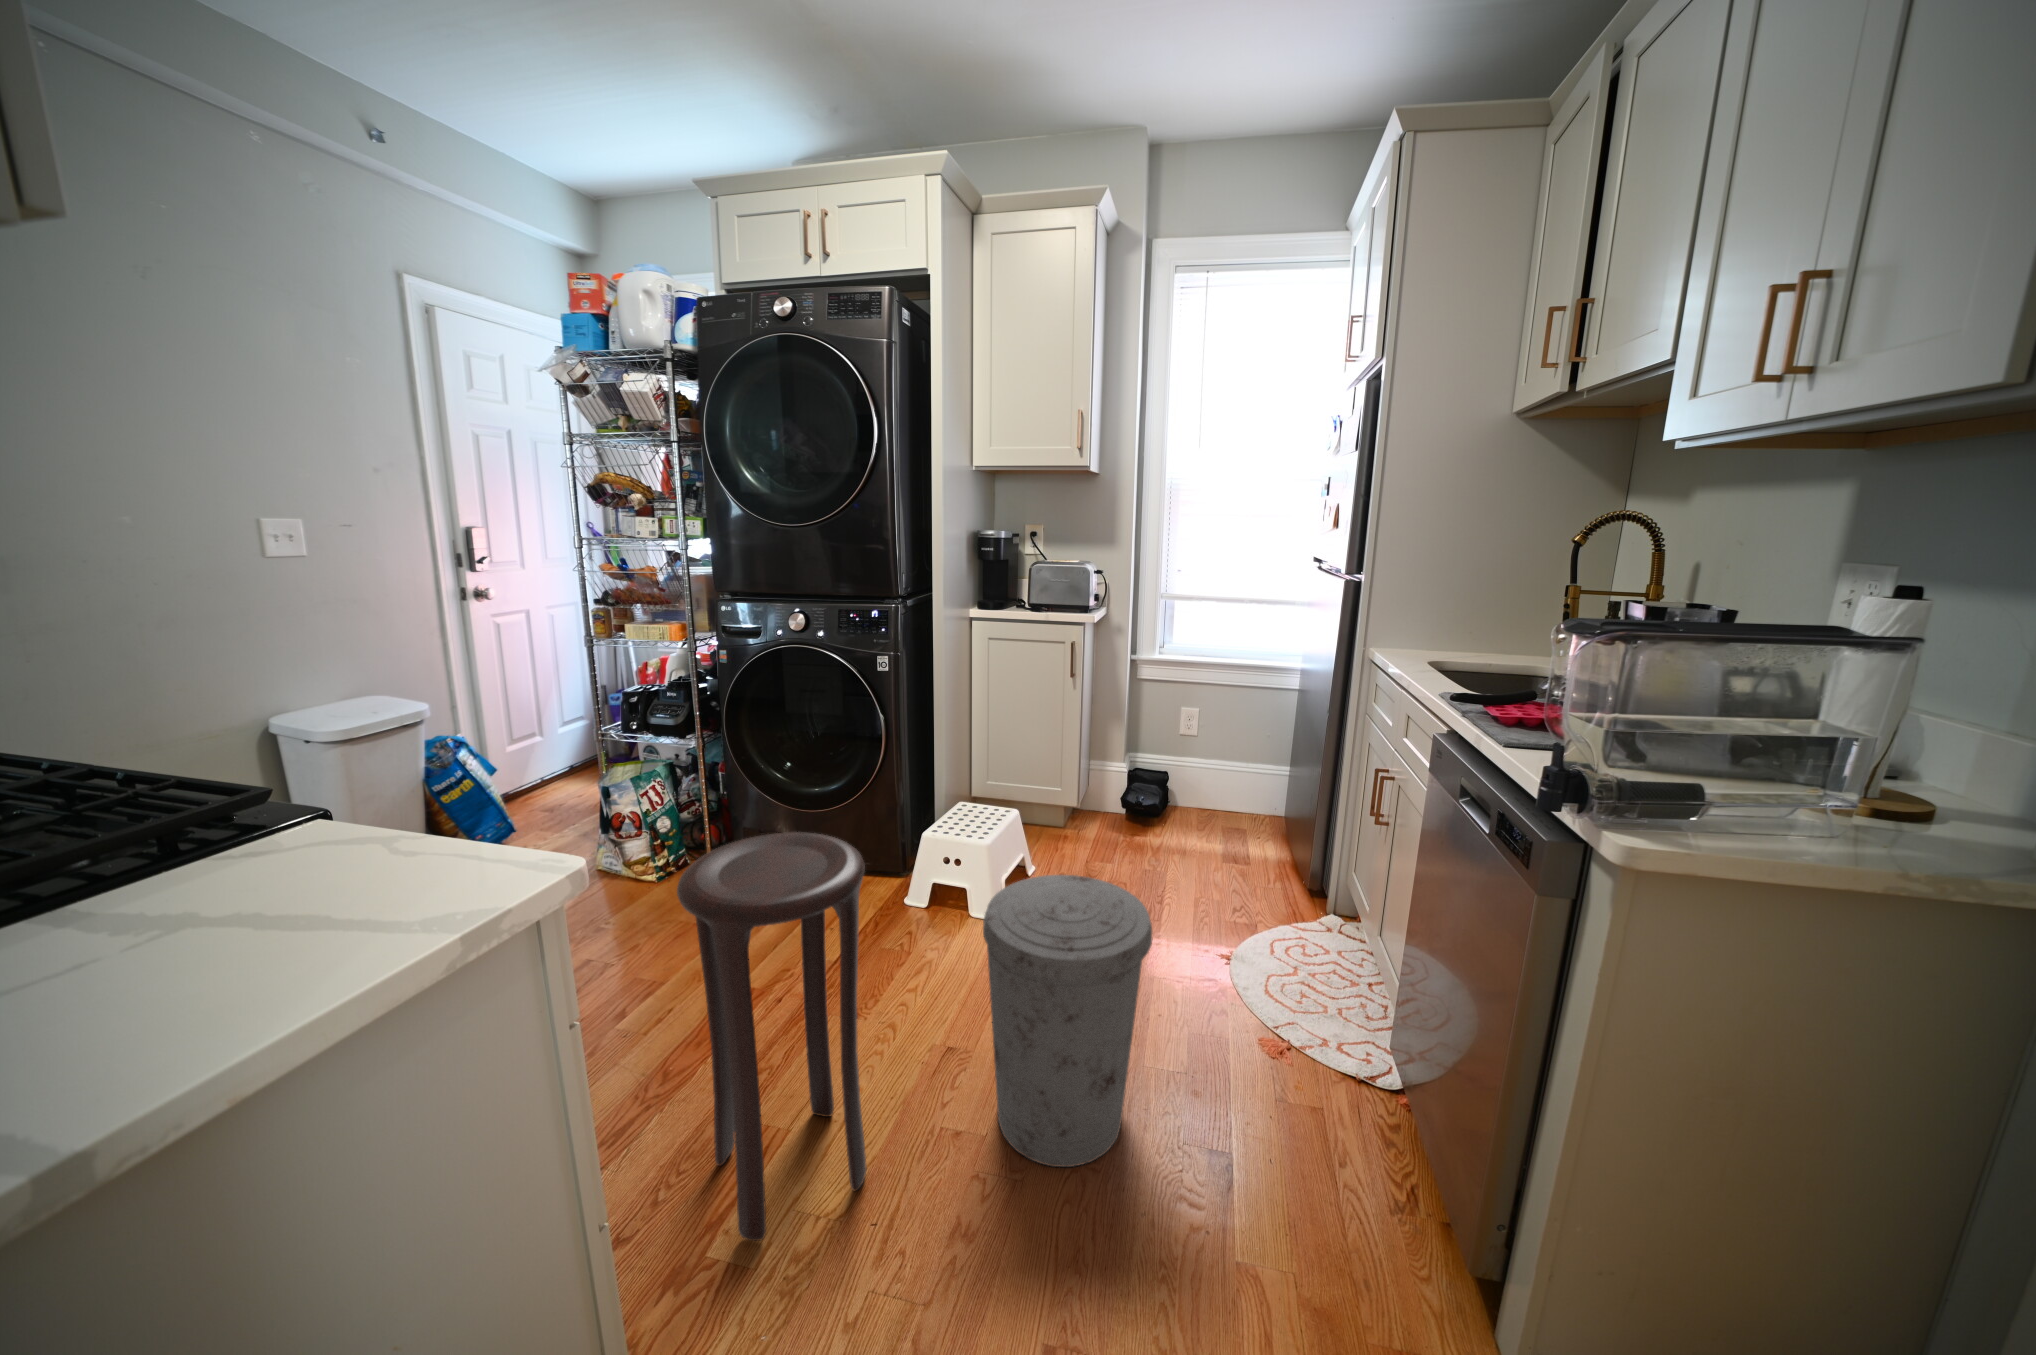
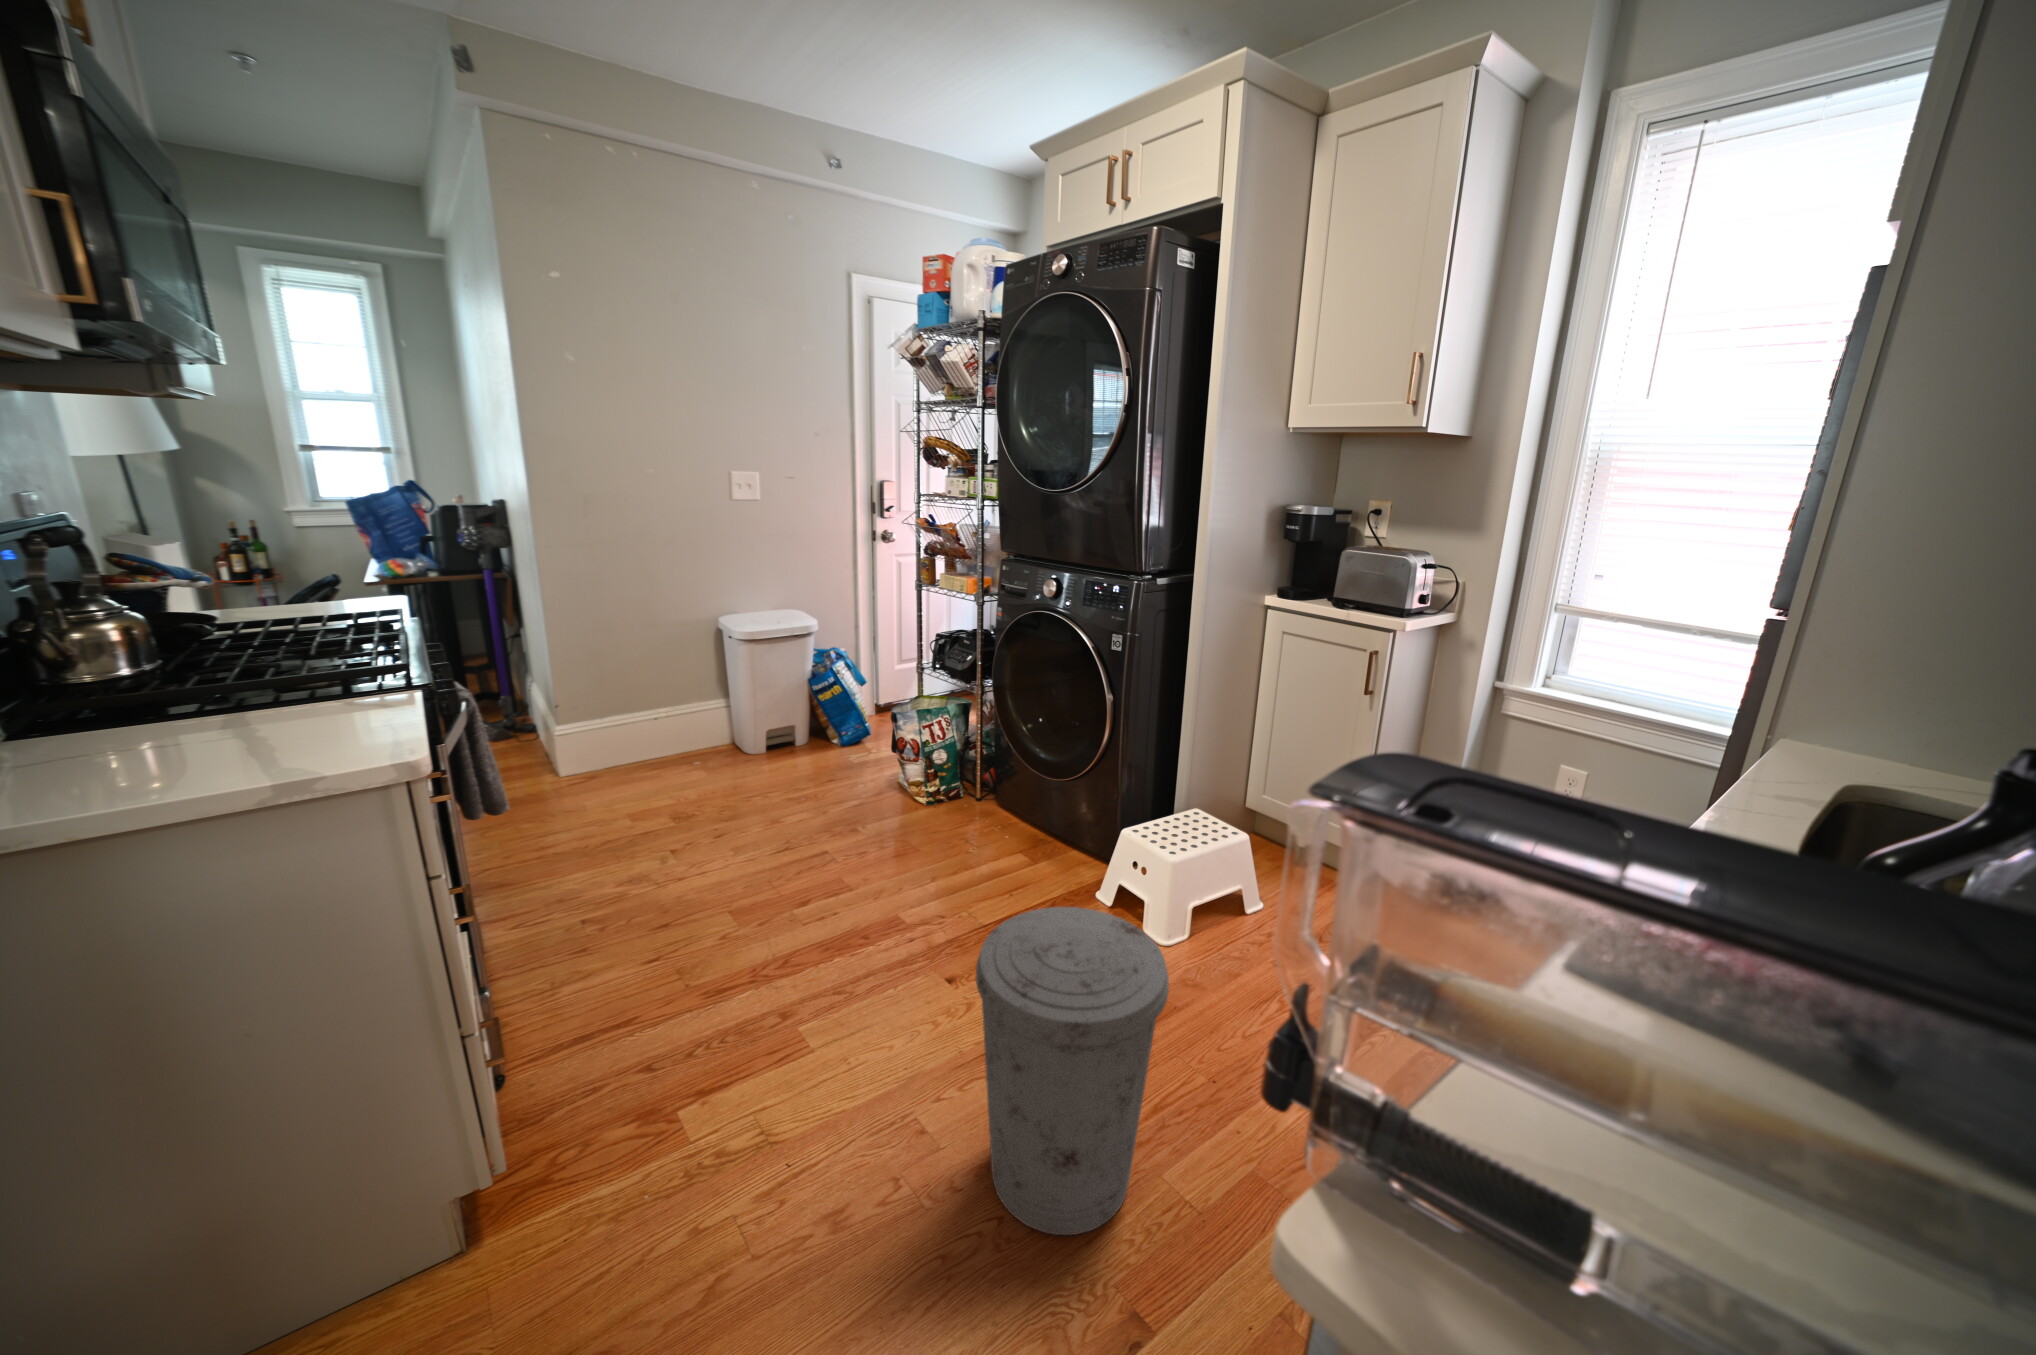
stool: present [677,832,866,1241] -> none [725,783,892,1128]

